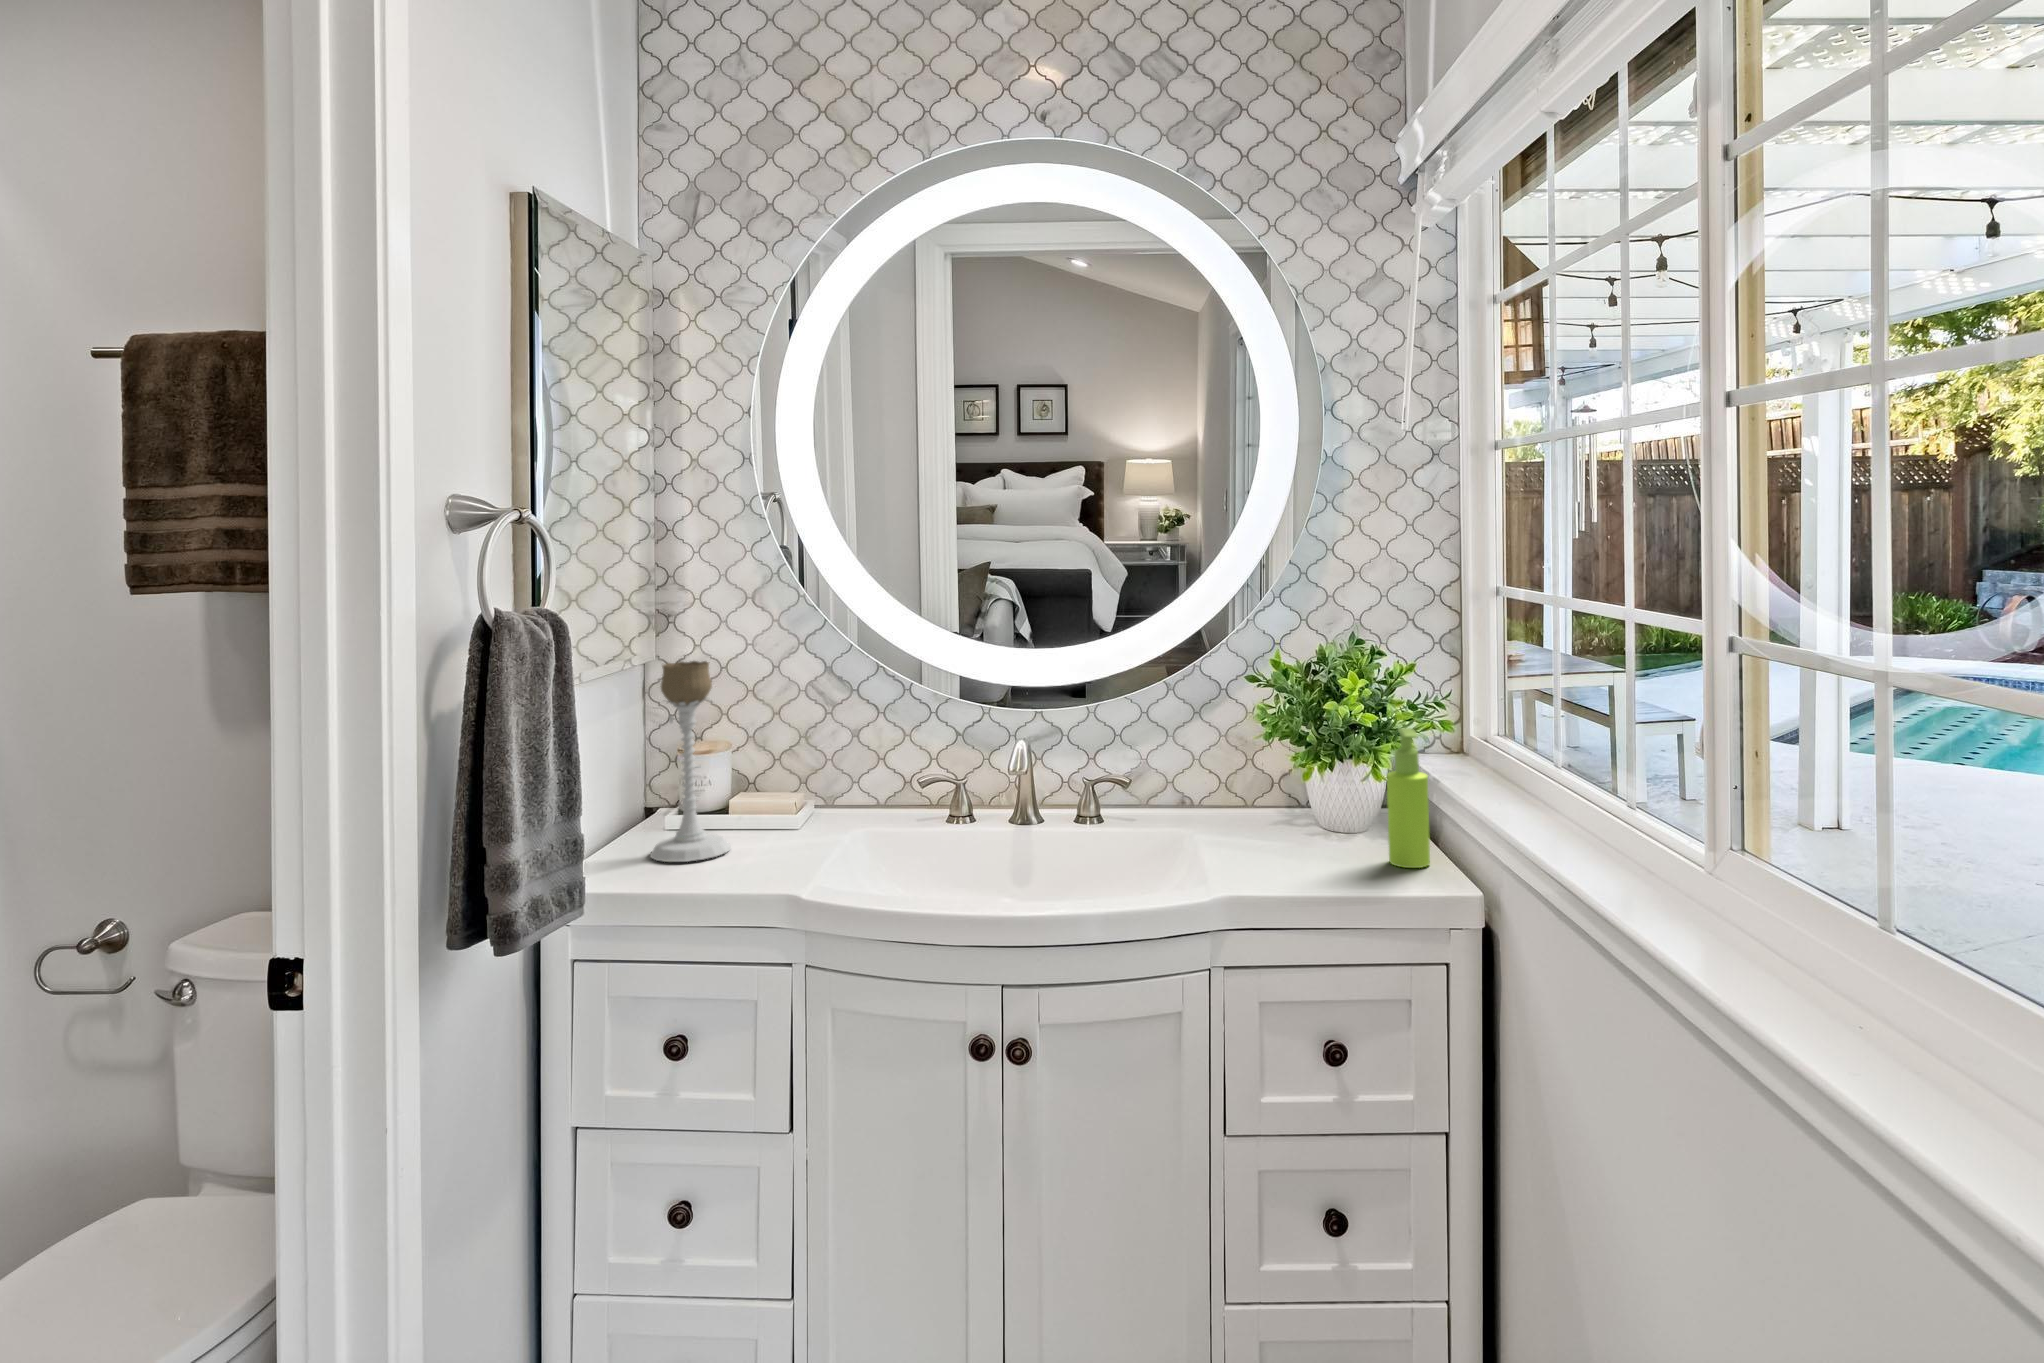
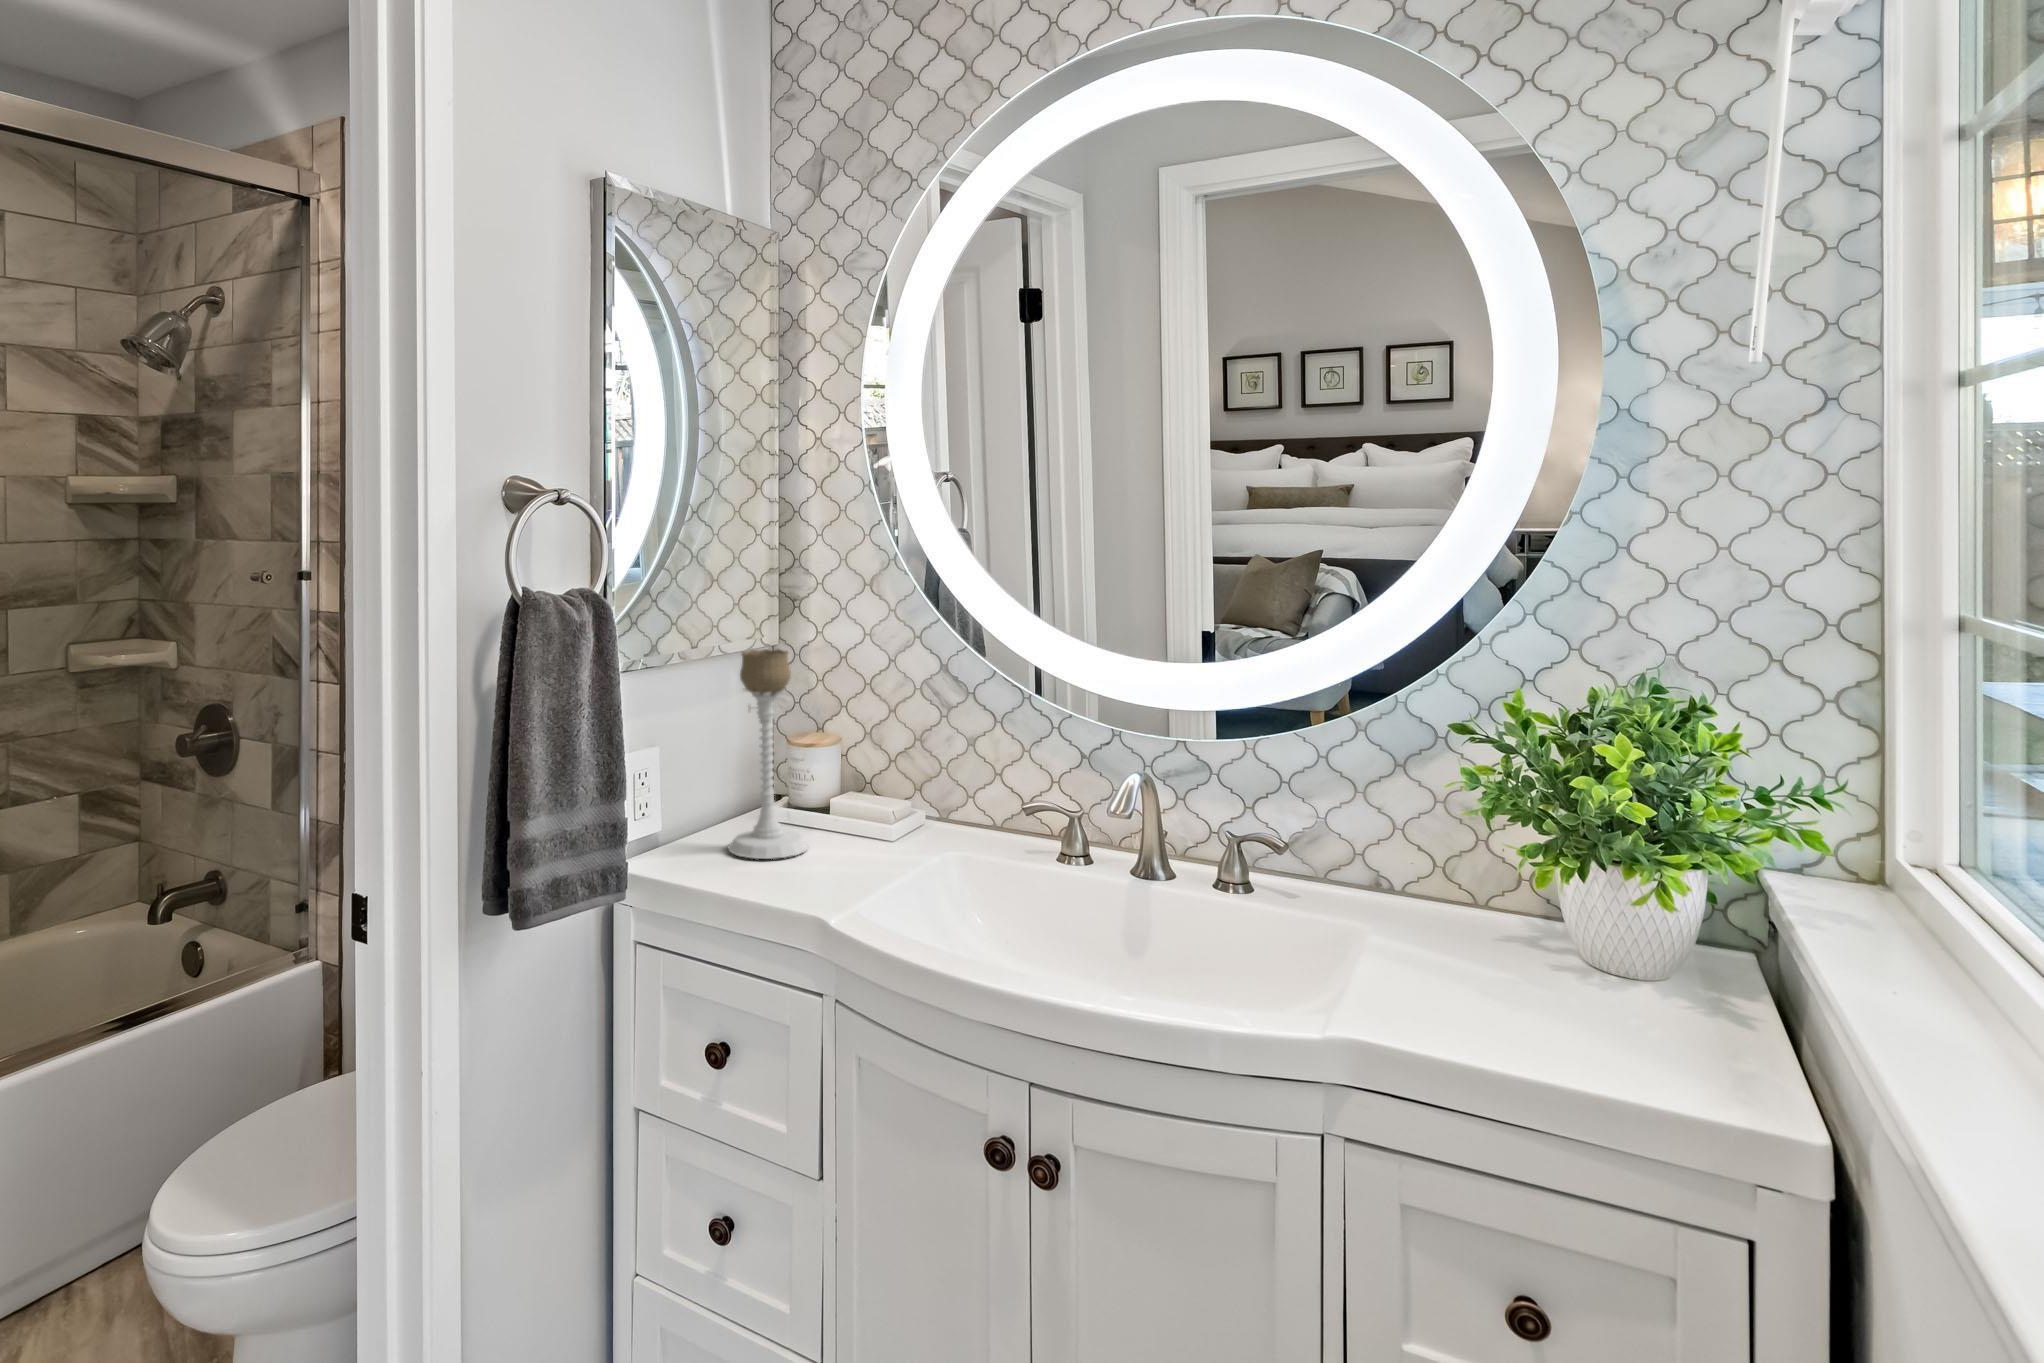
soap dispenser: present [1387,728,1430,868] -> none [1642,832,1724,1064]

